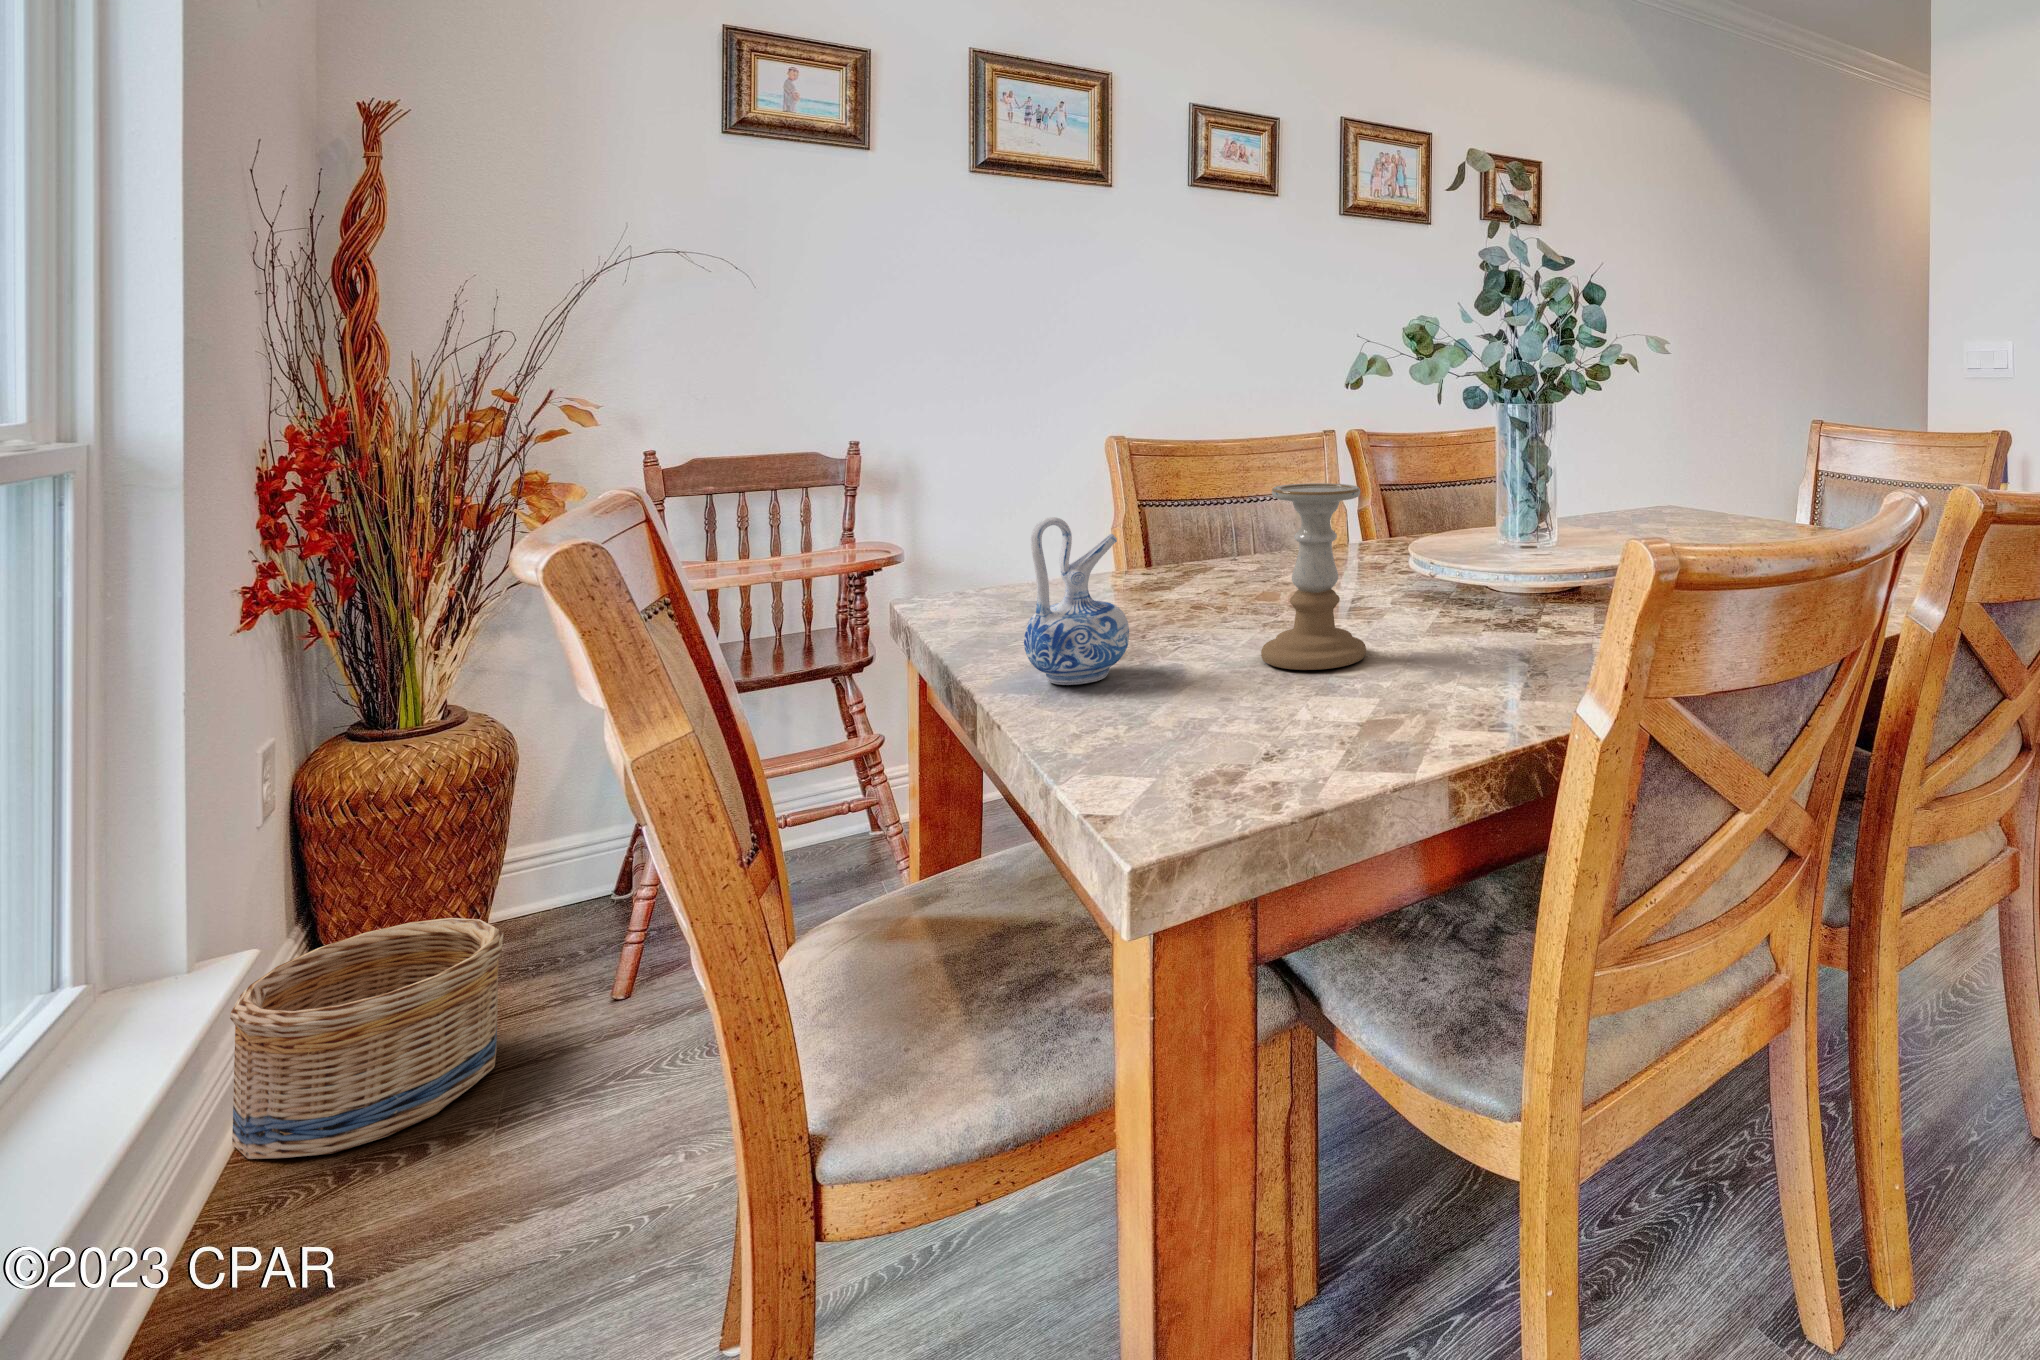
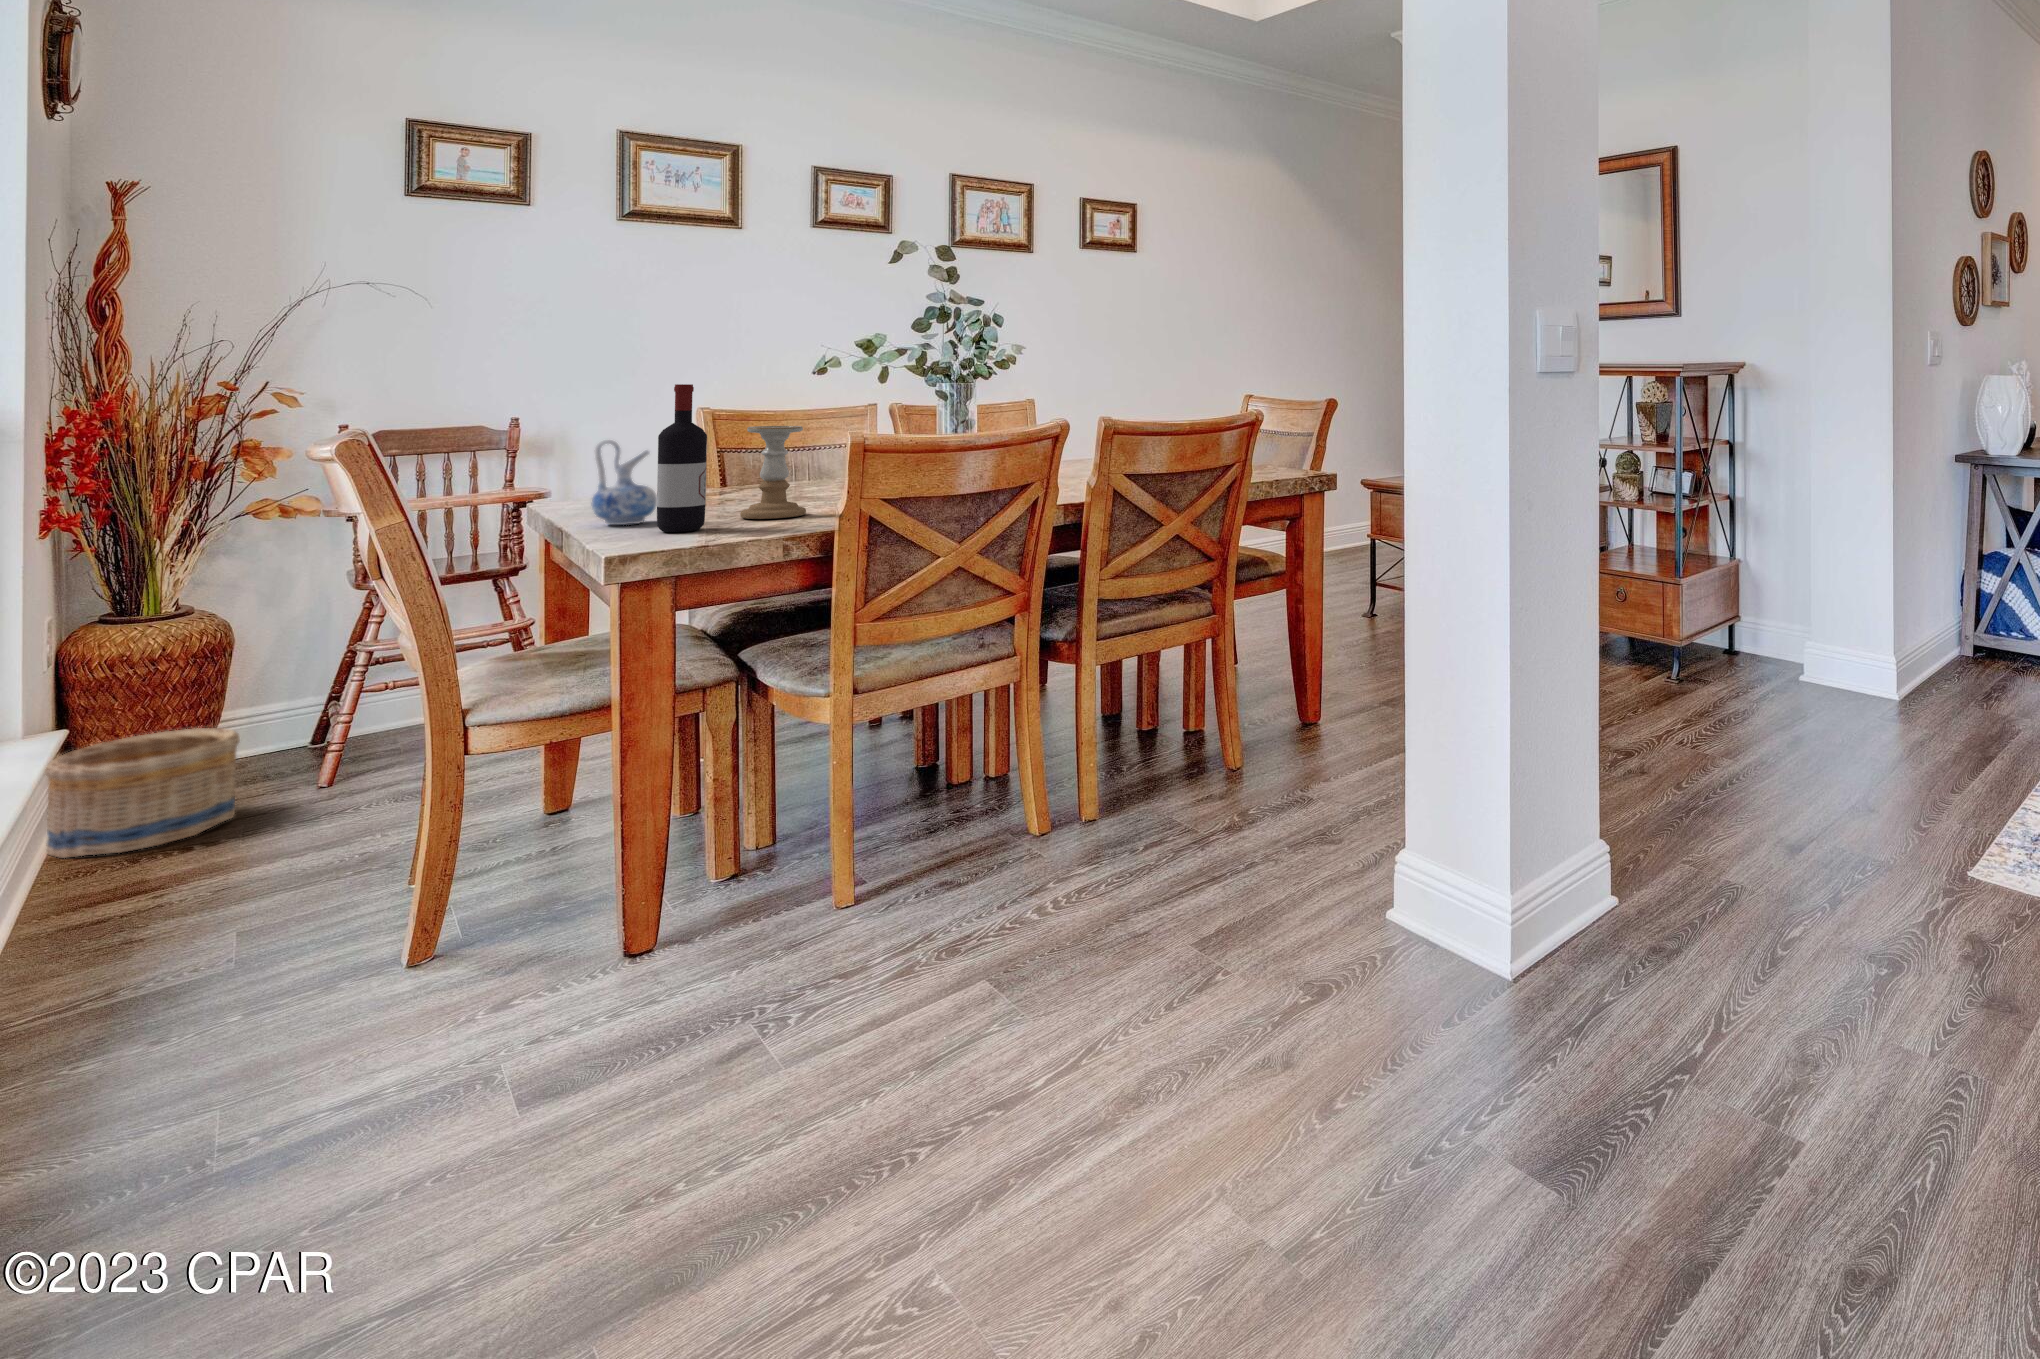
wine bottle: none [1156,412,1240,721] -> present [657,384,707,532]

